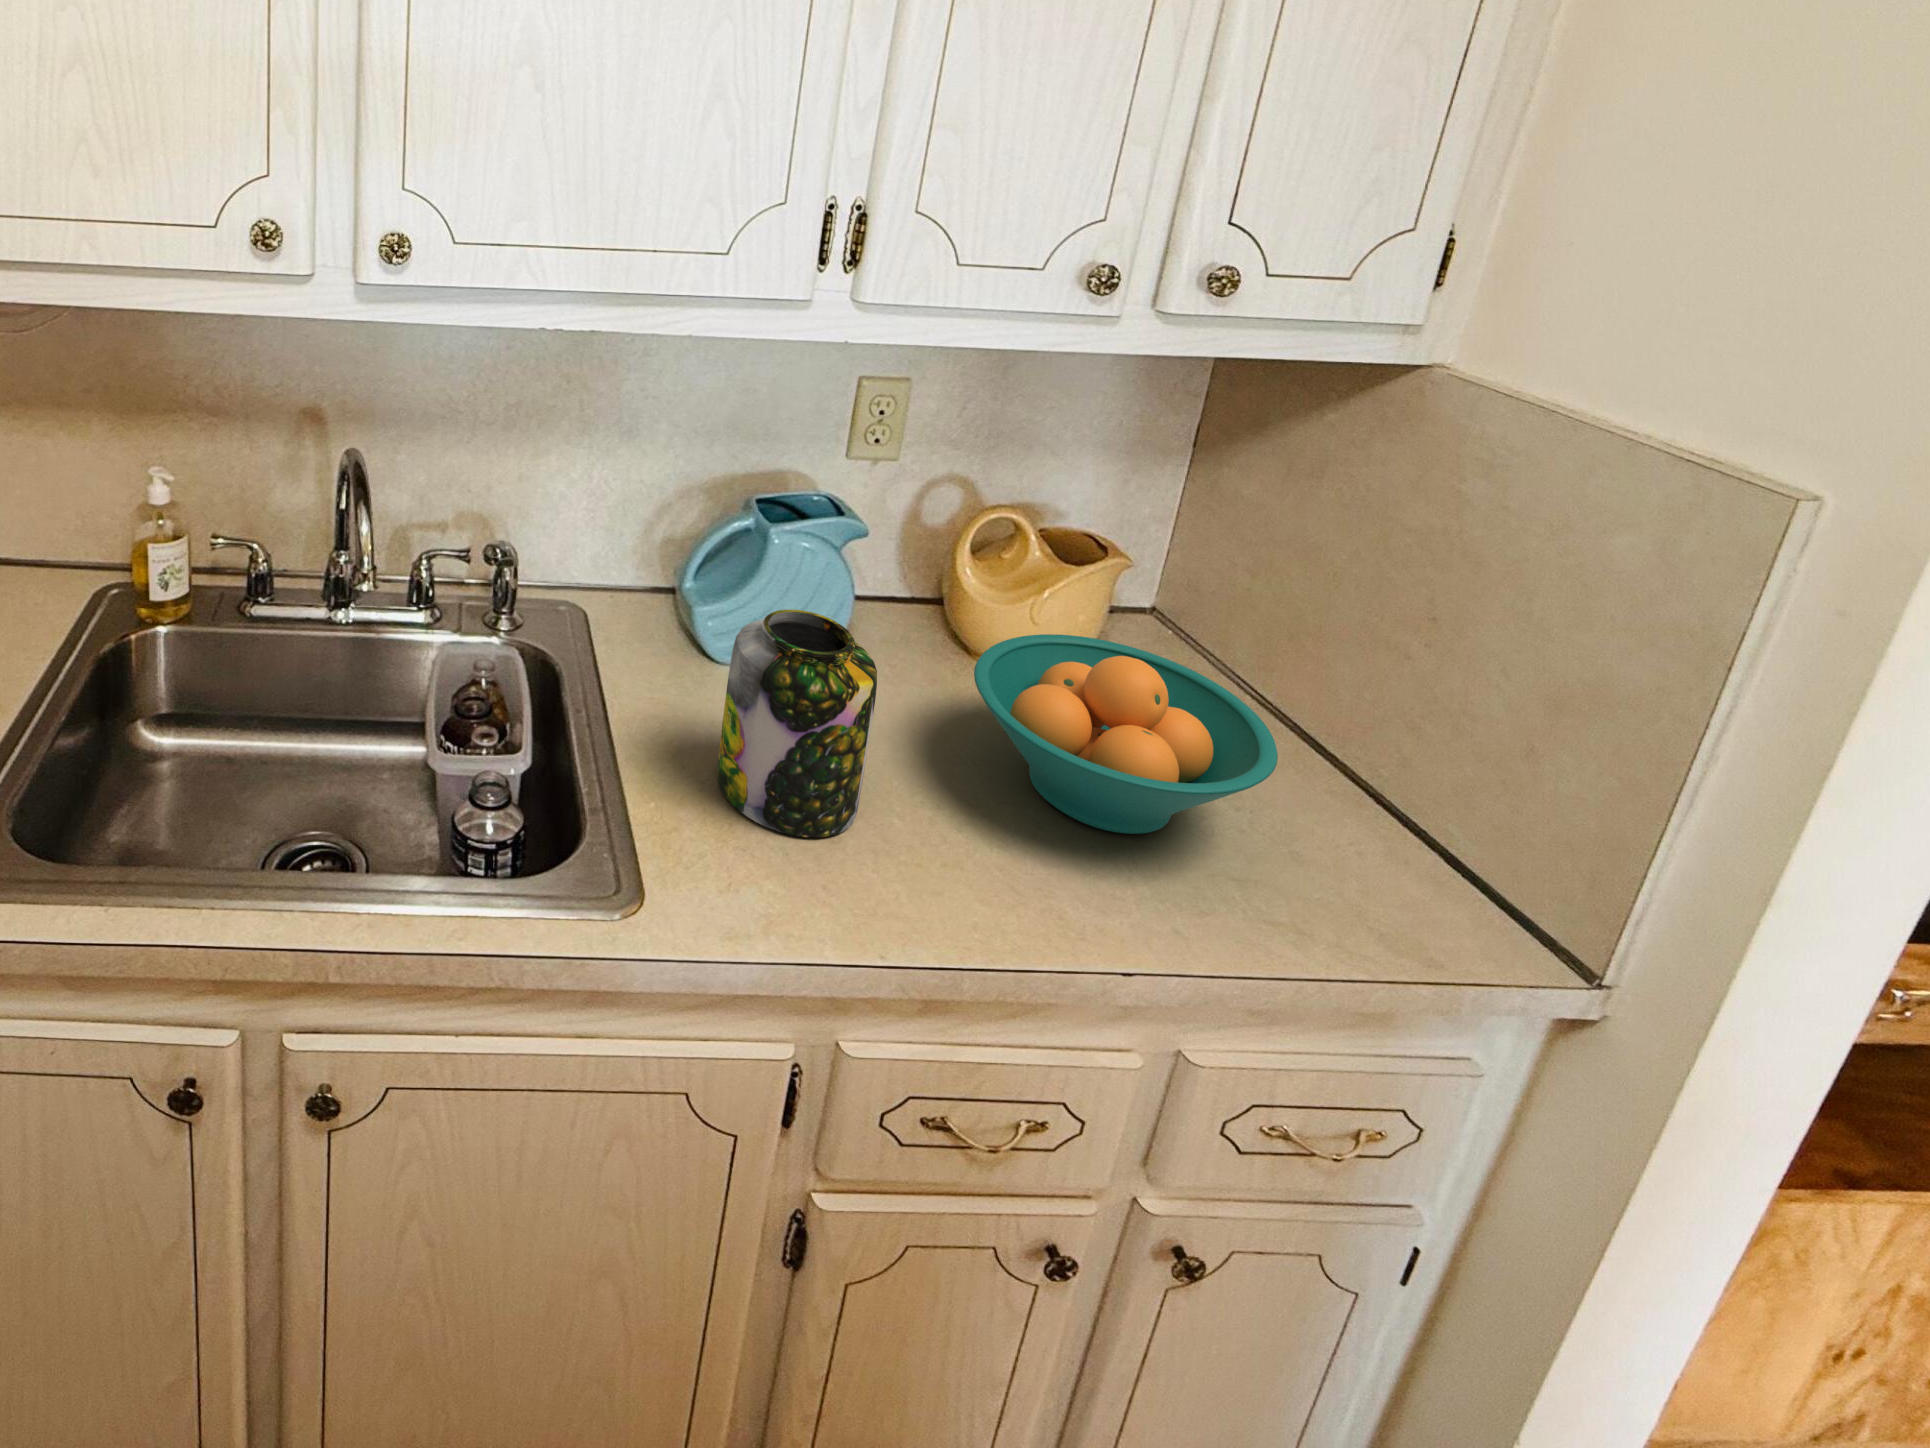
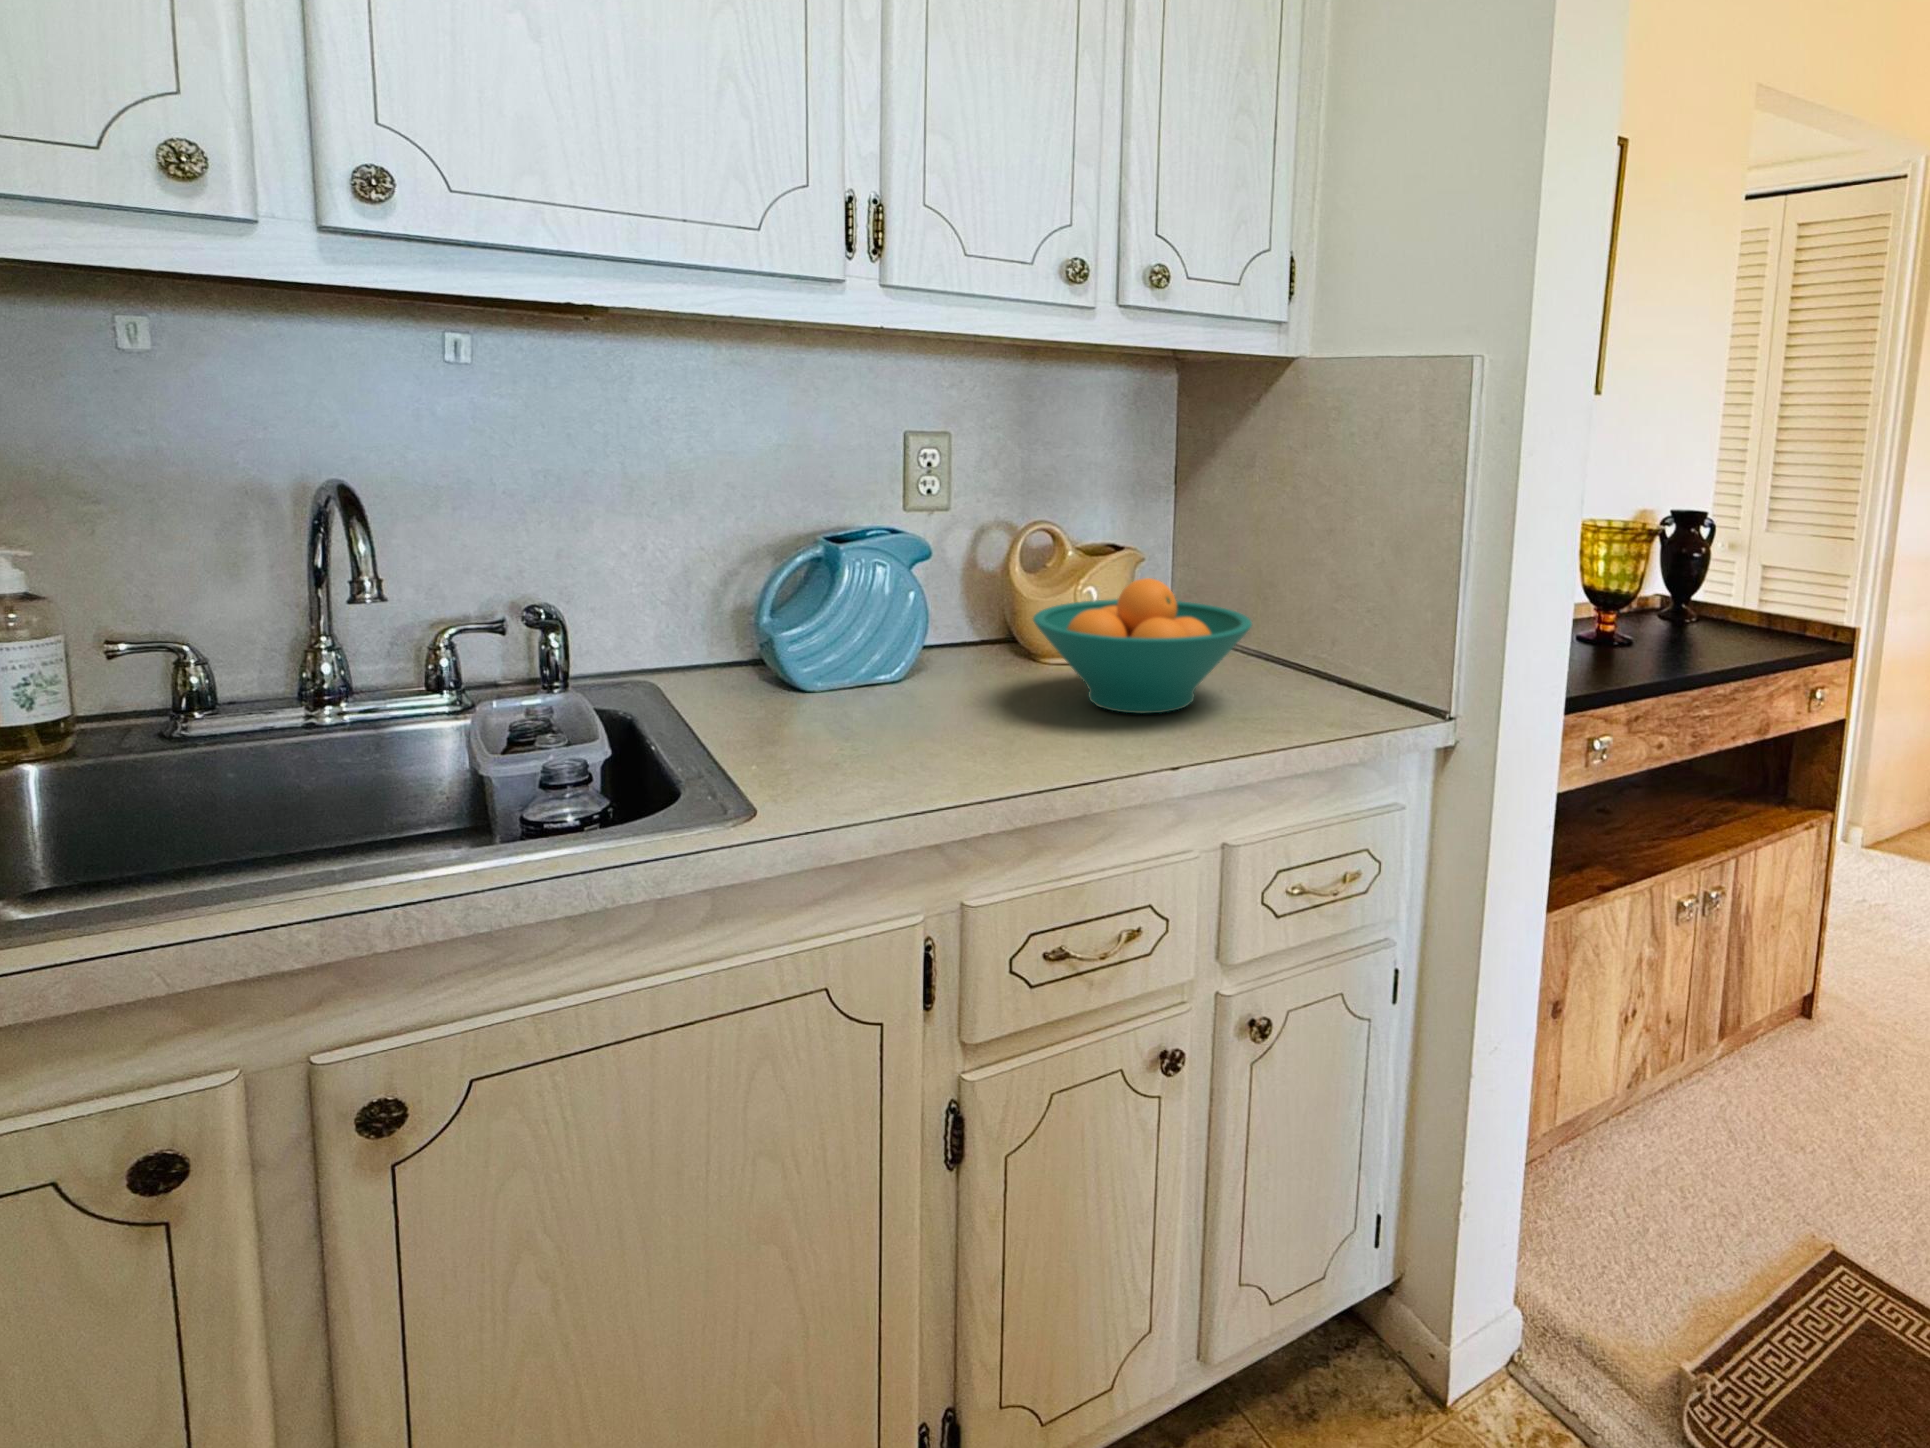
jar: present [717,610,877,837] -> none [814,565,950,756]

